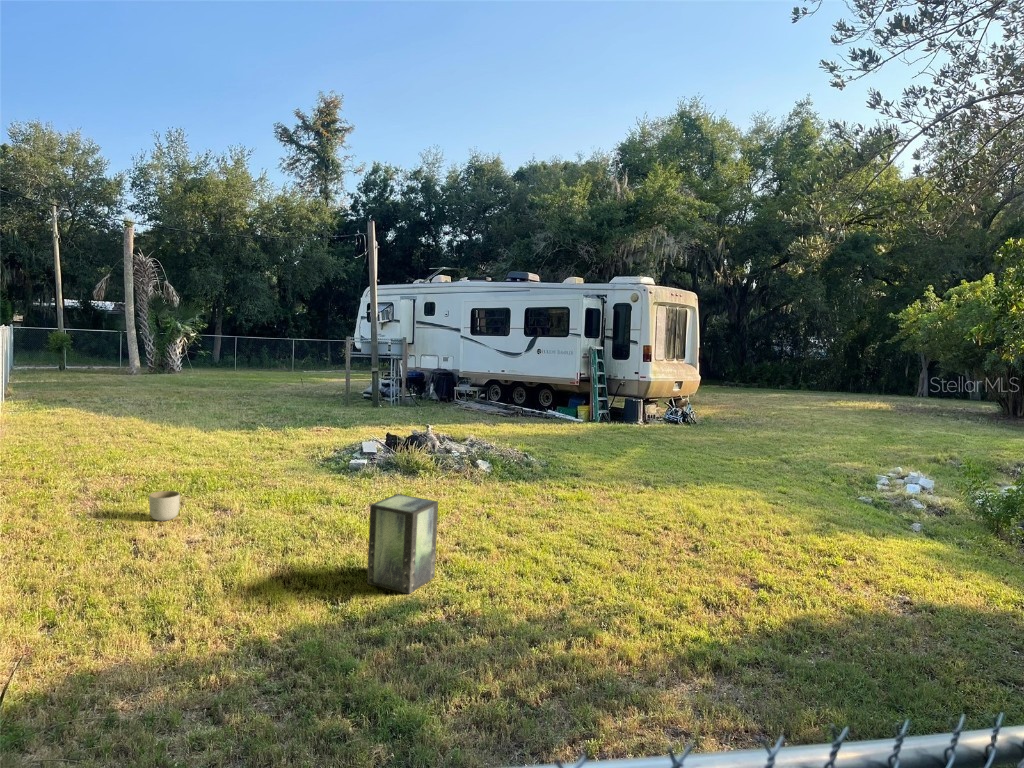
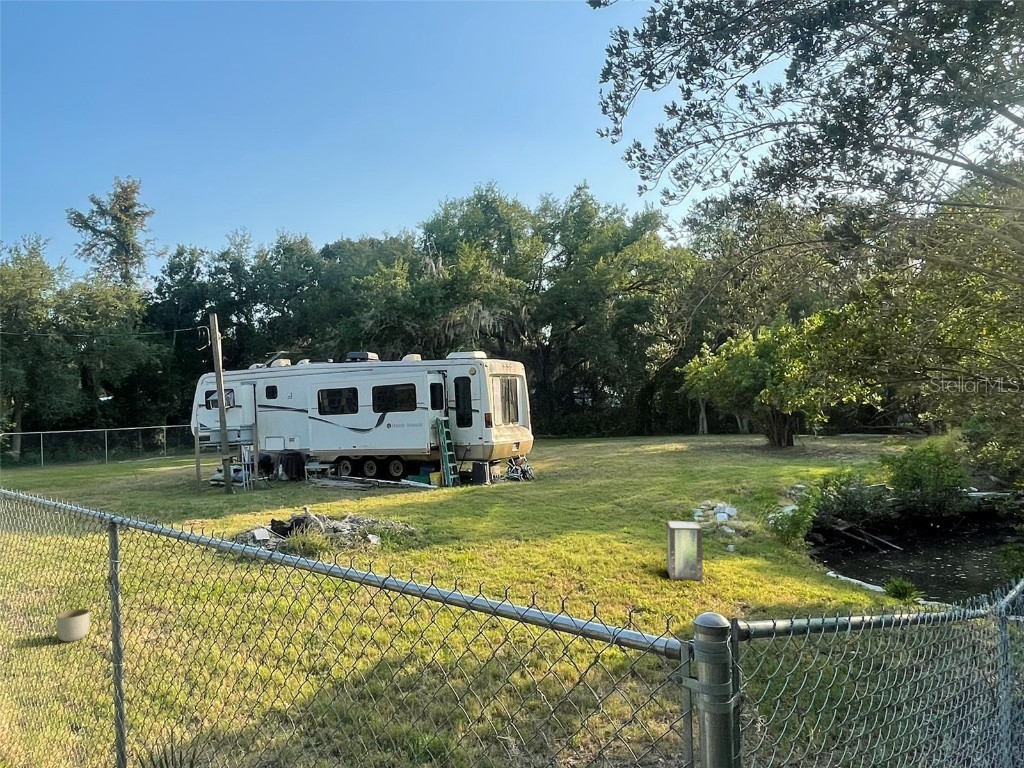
storage box: present [367,494,438,594] -> present [667,521,703,580]

